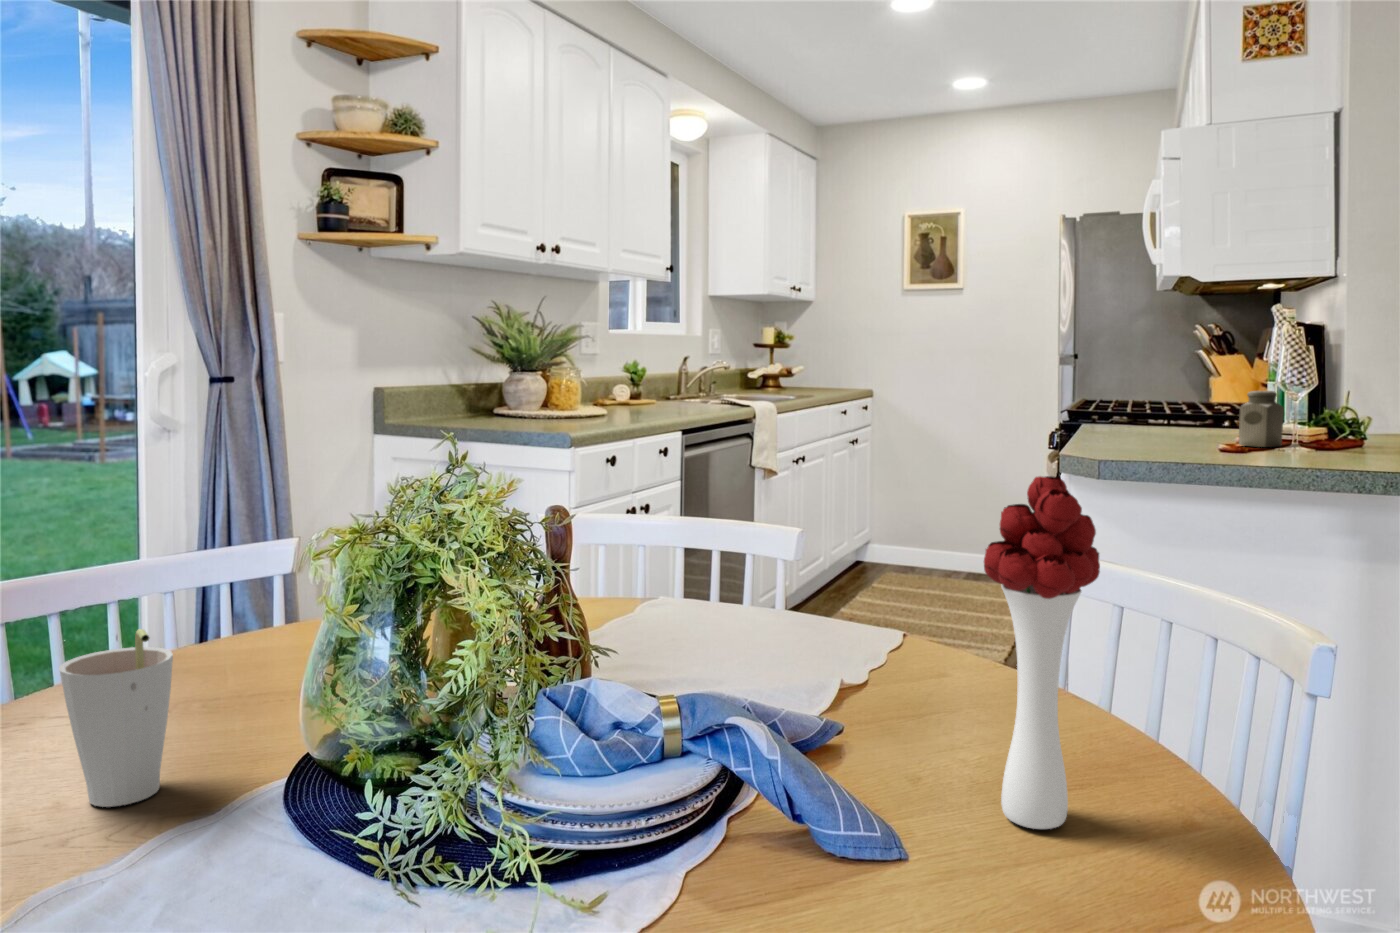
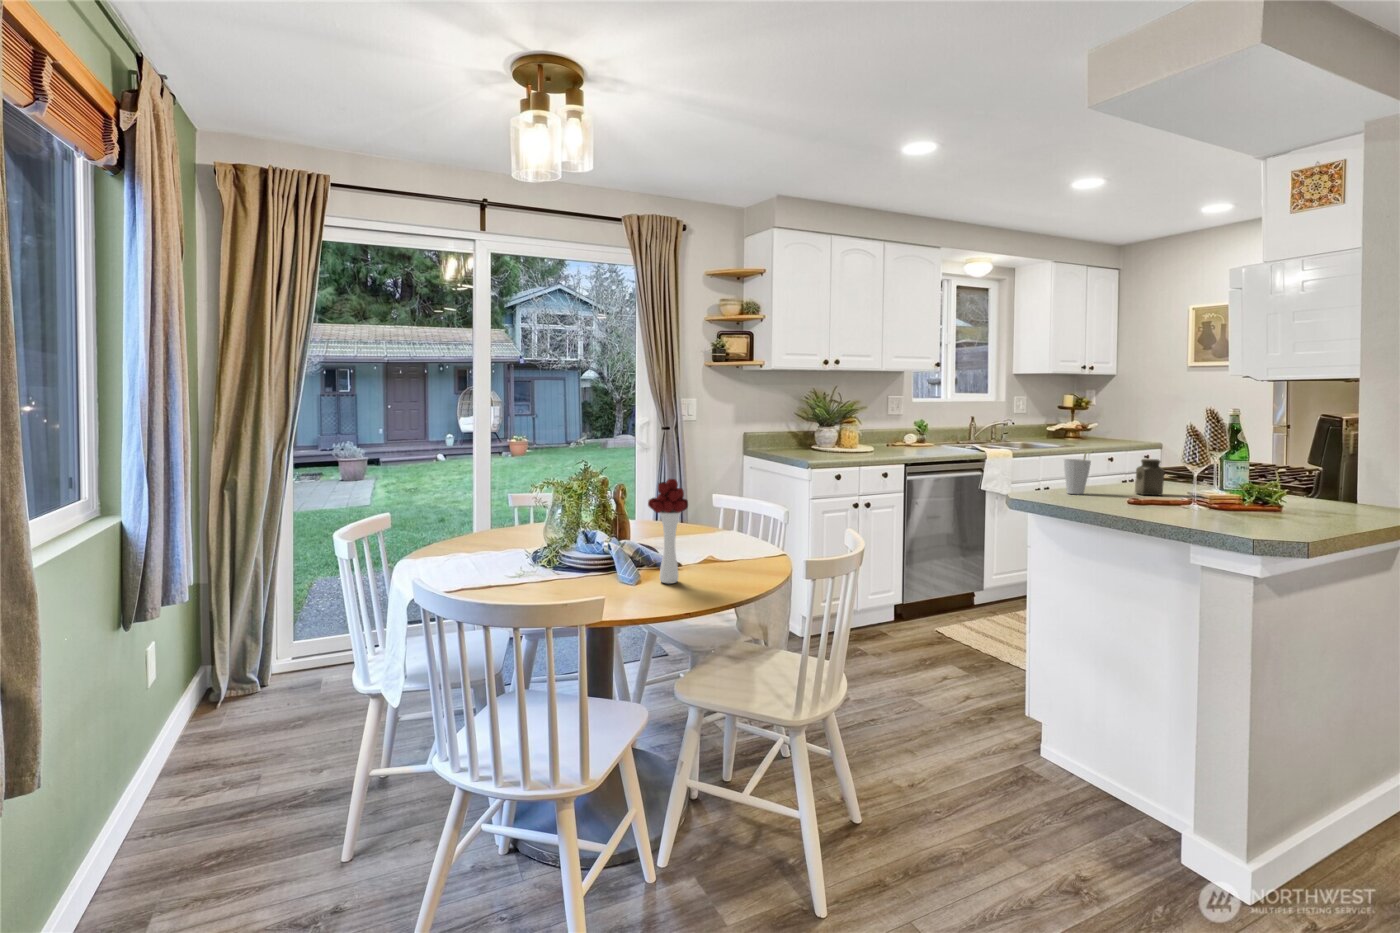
cup: present [59,629,173,807] -> present [1064,451,1093,494]

